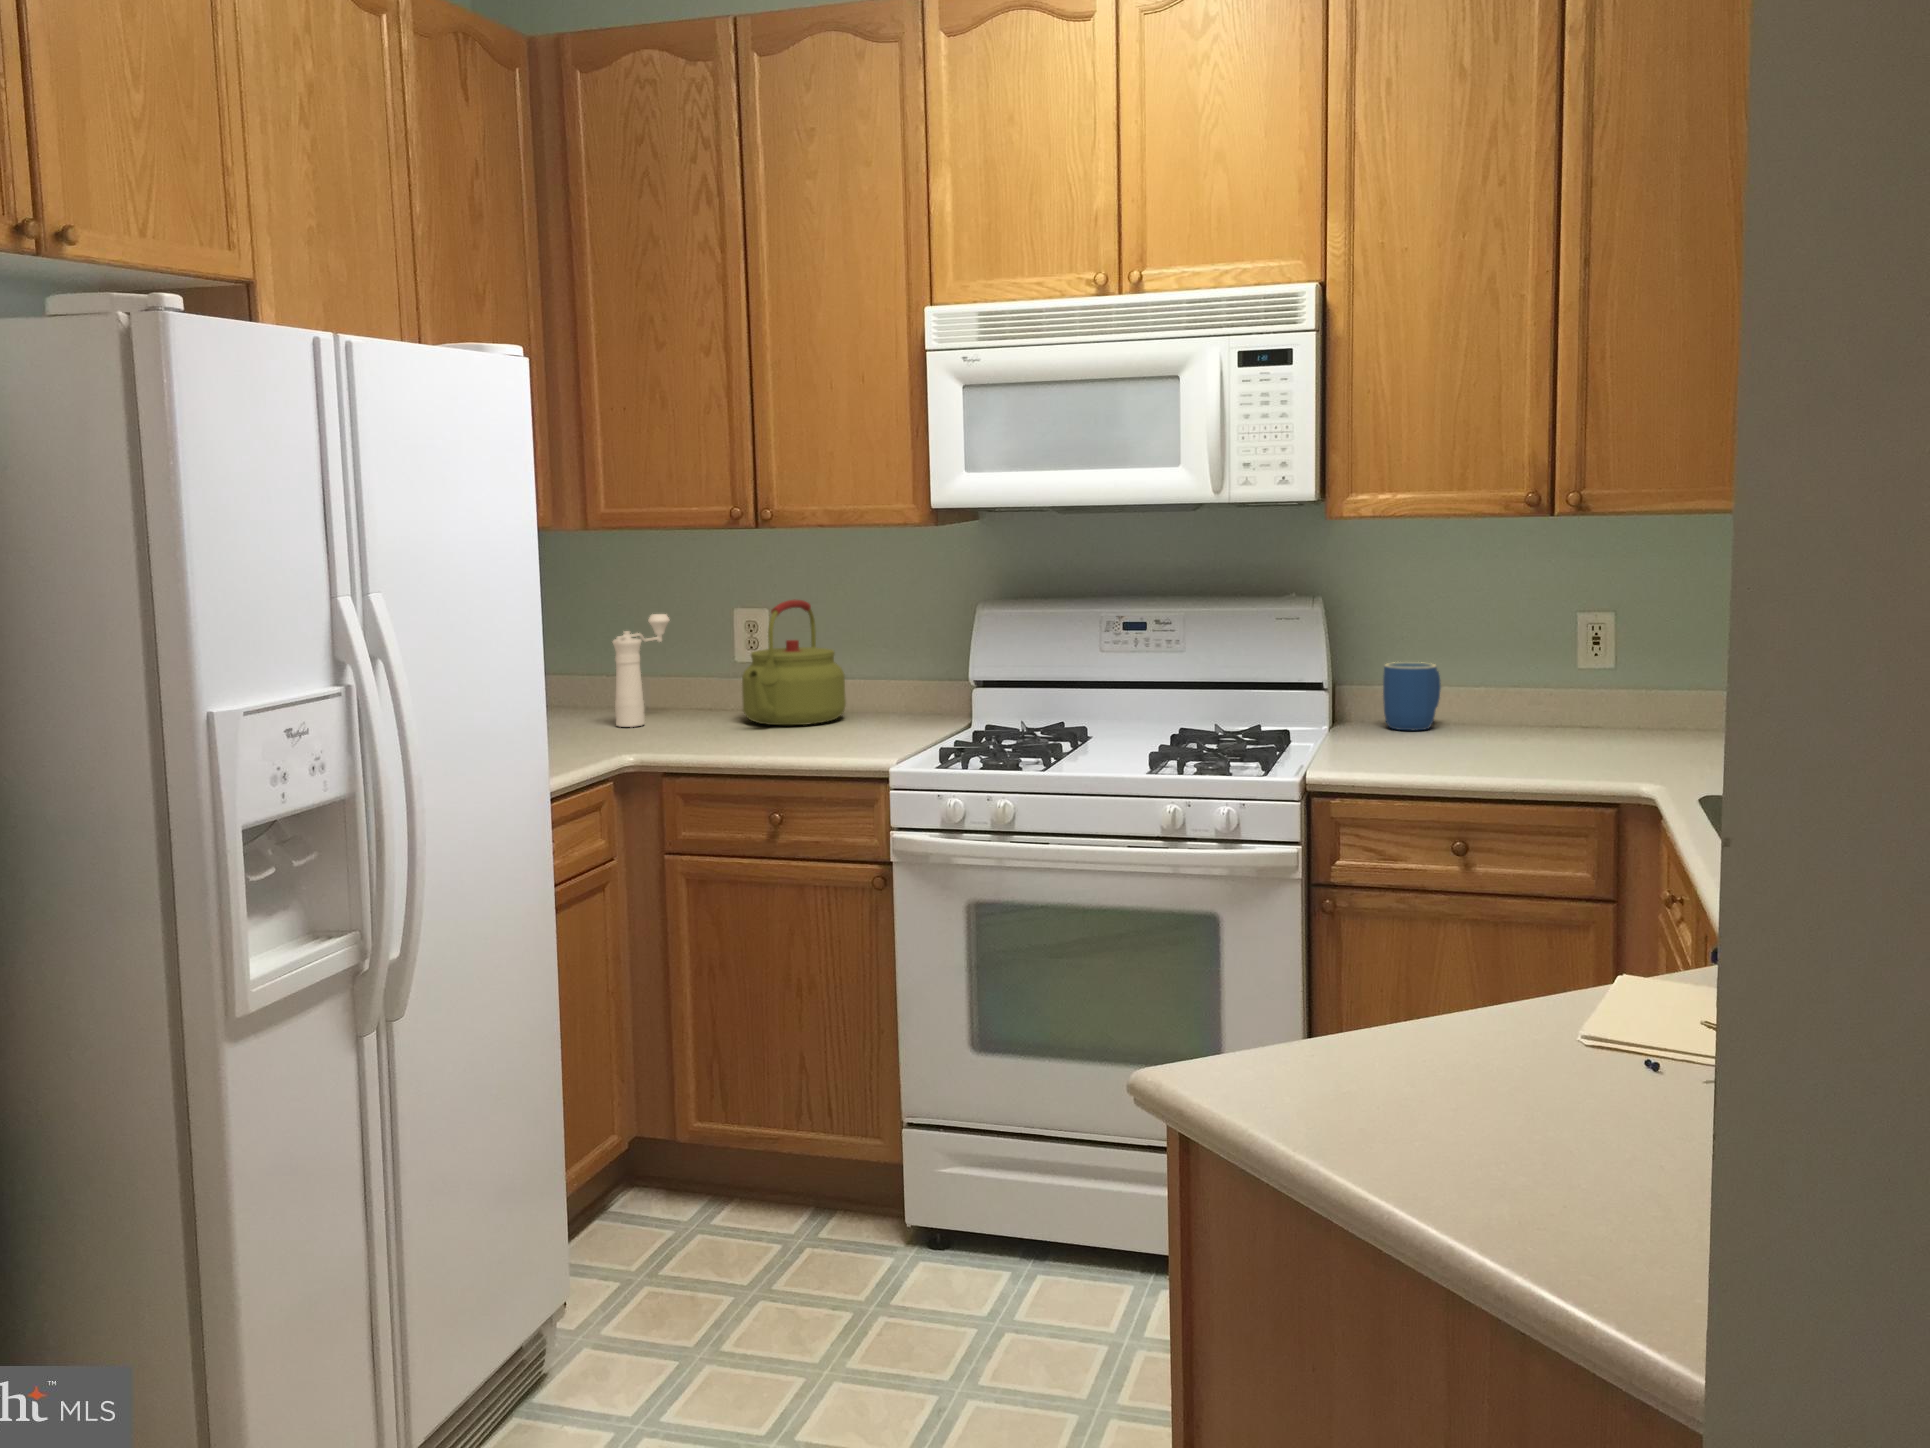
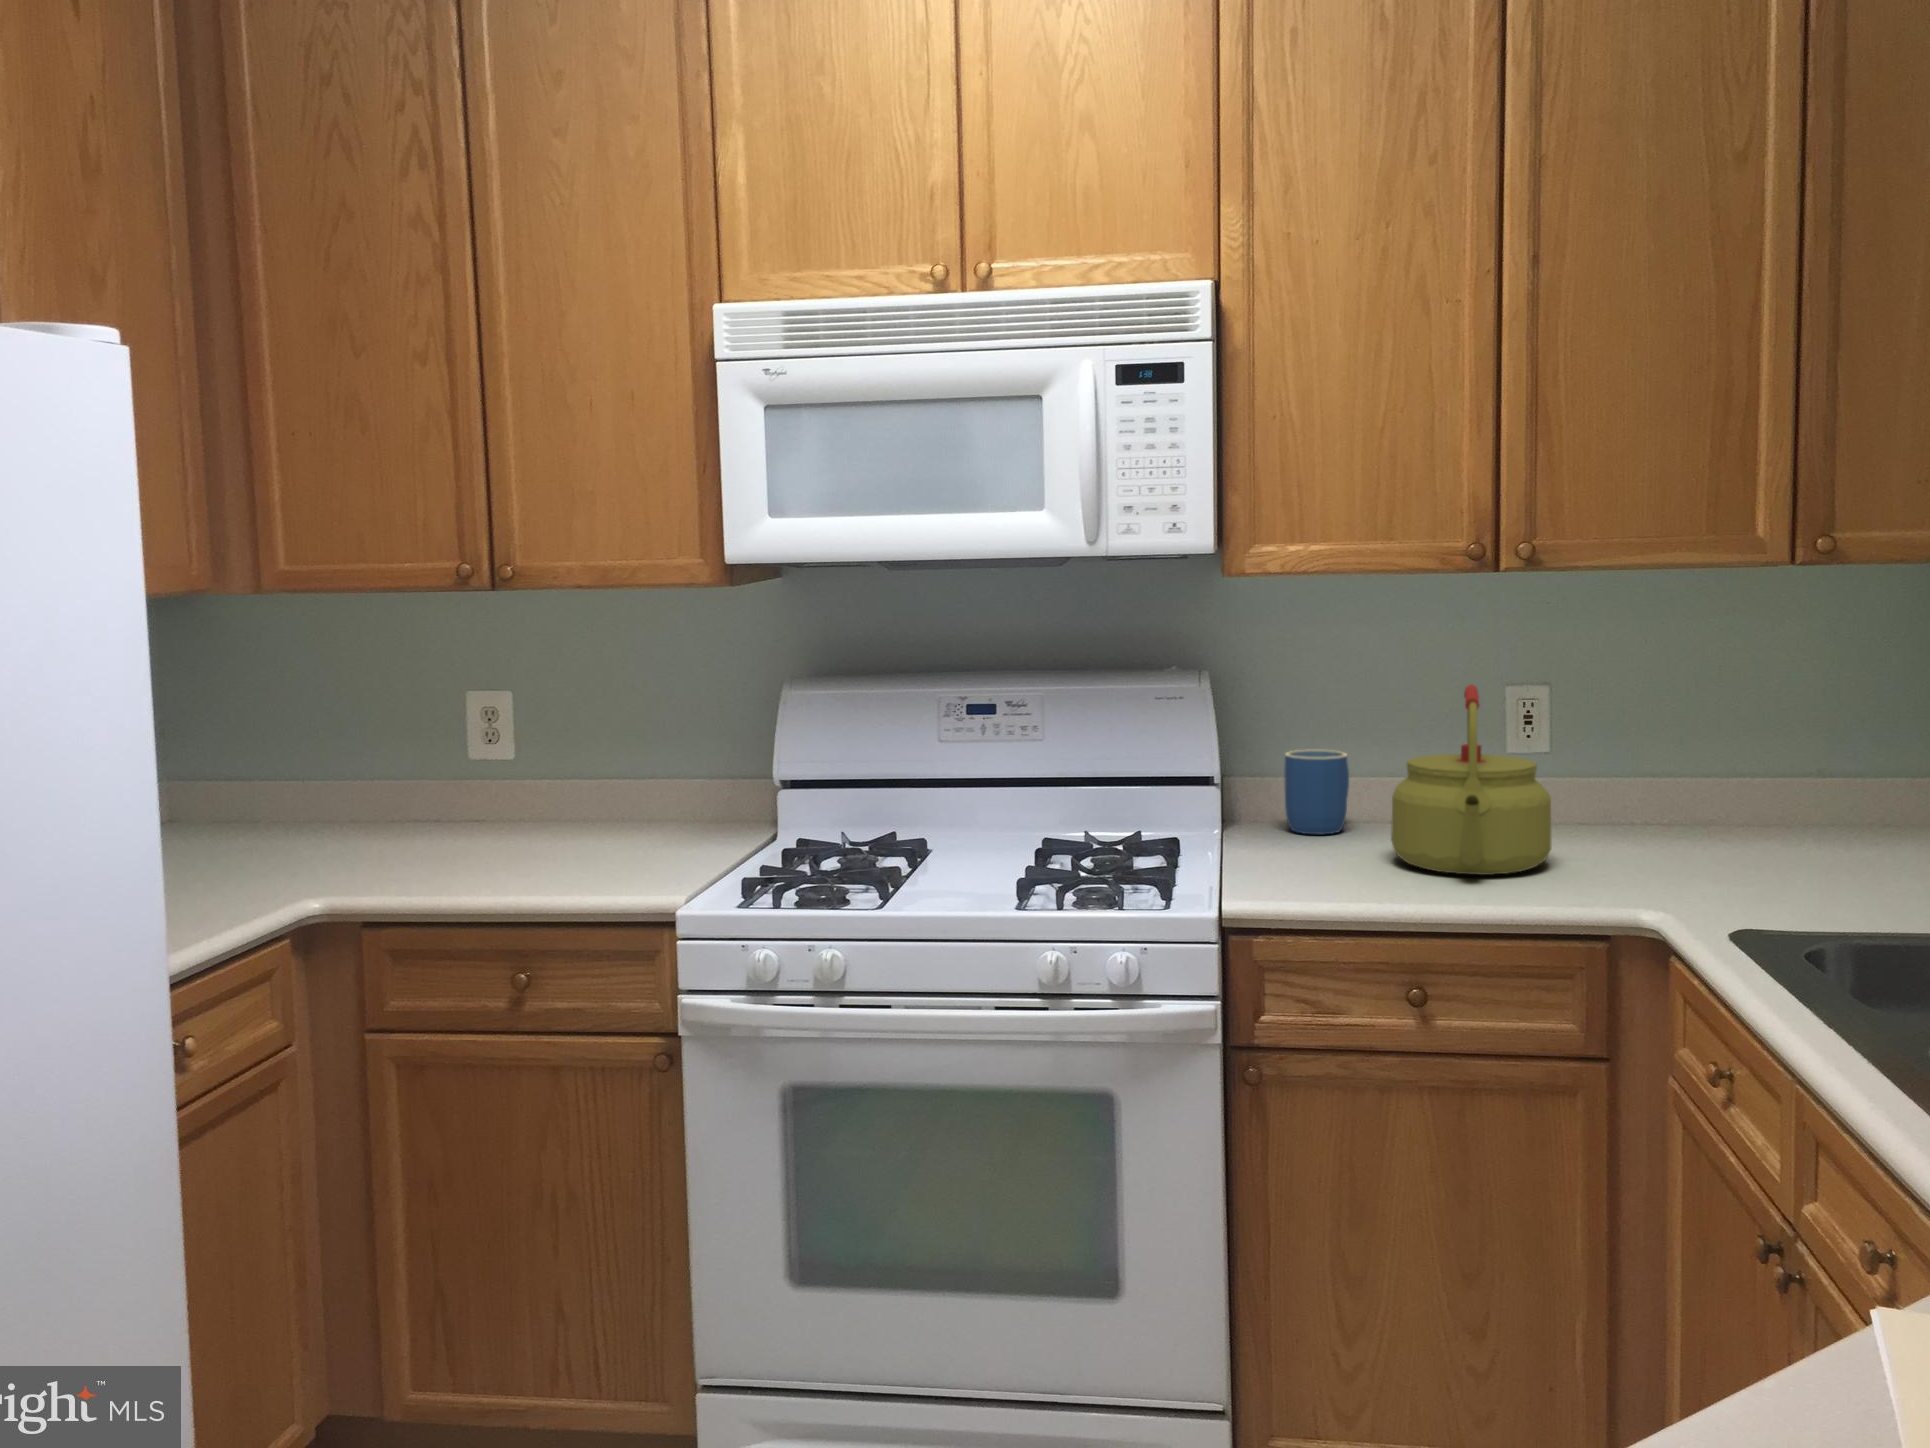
kettle: present [742,600,846,725] -> present [1391,685,1551,875]
pepper mill: present [613,614,669,727] -> none [299,702,379,852]

